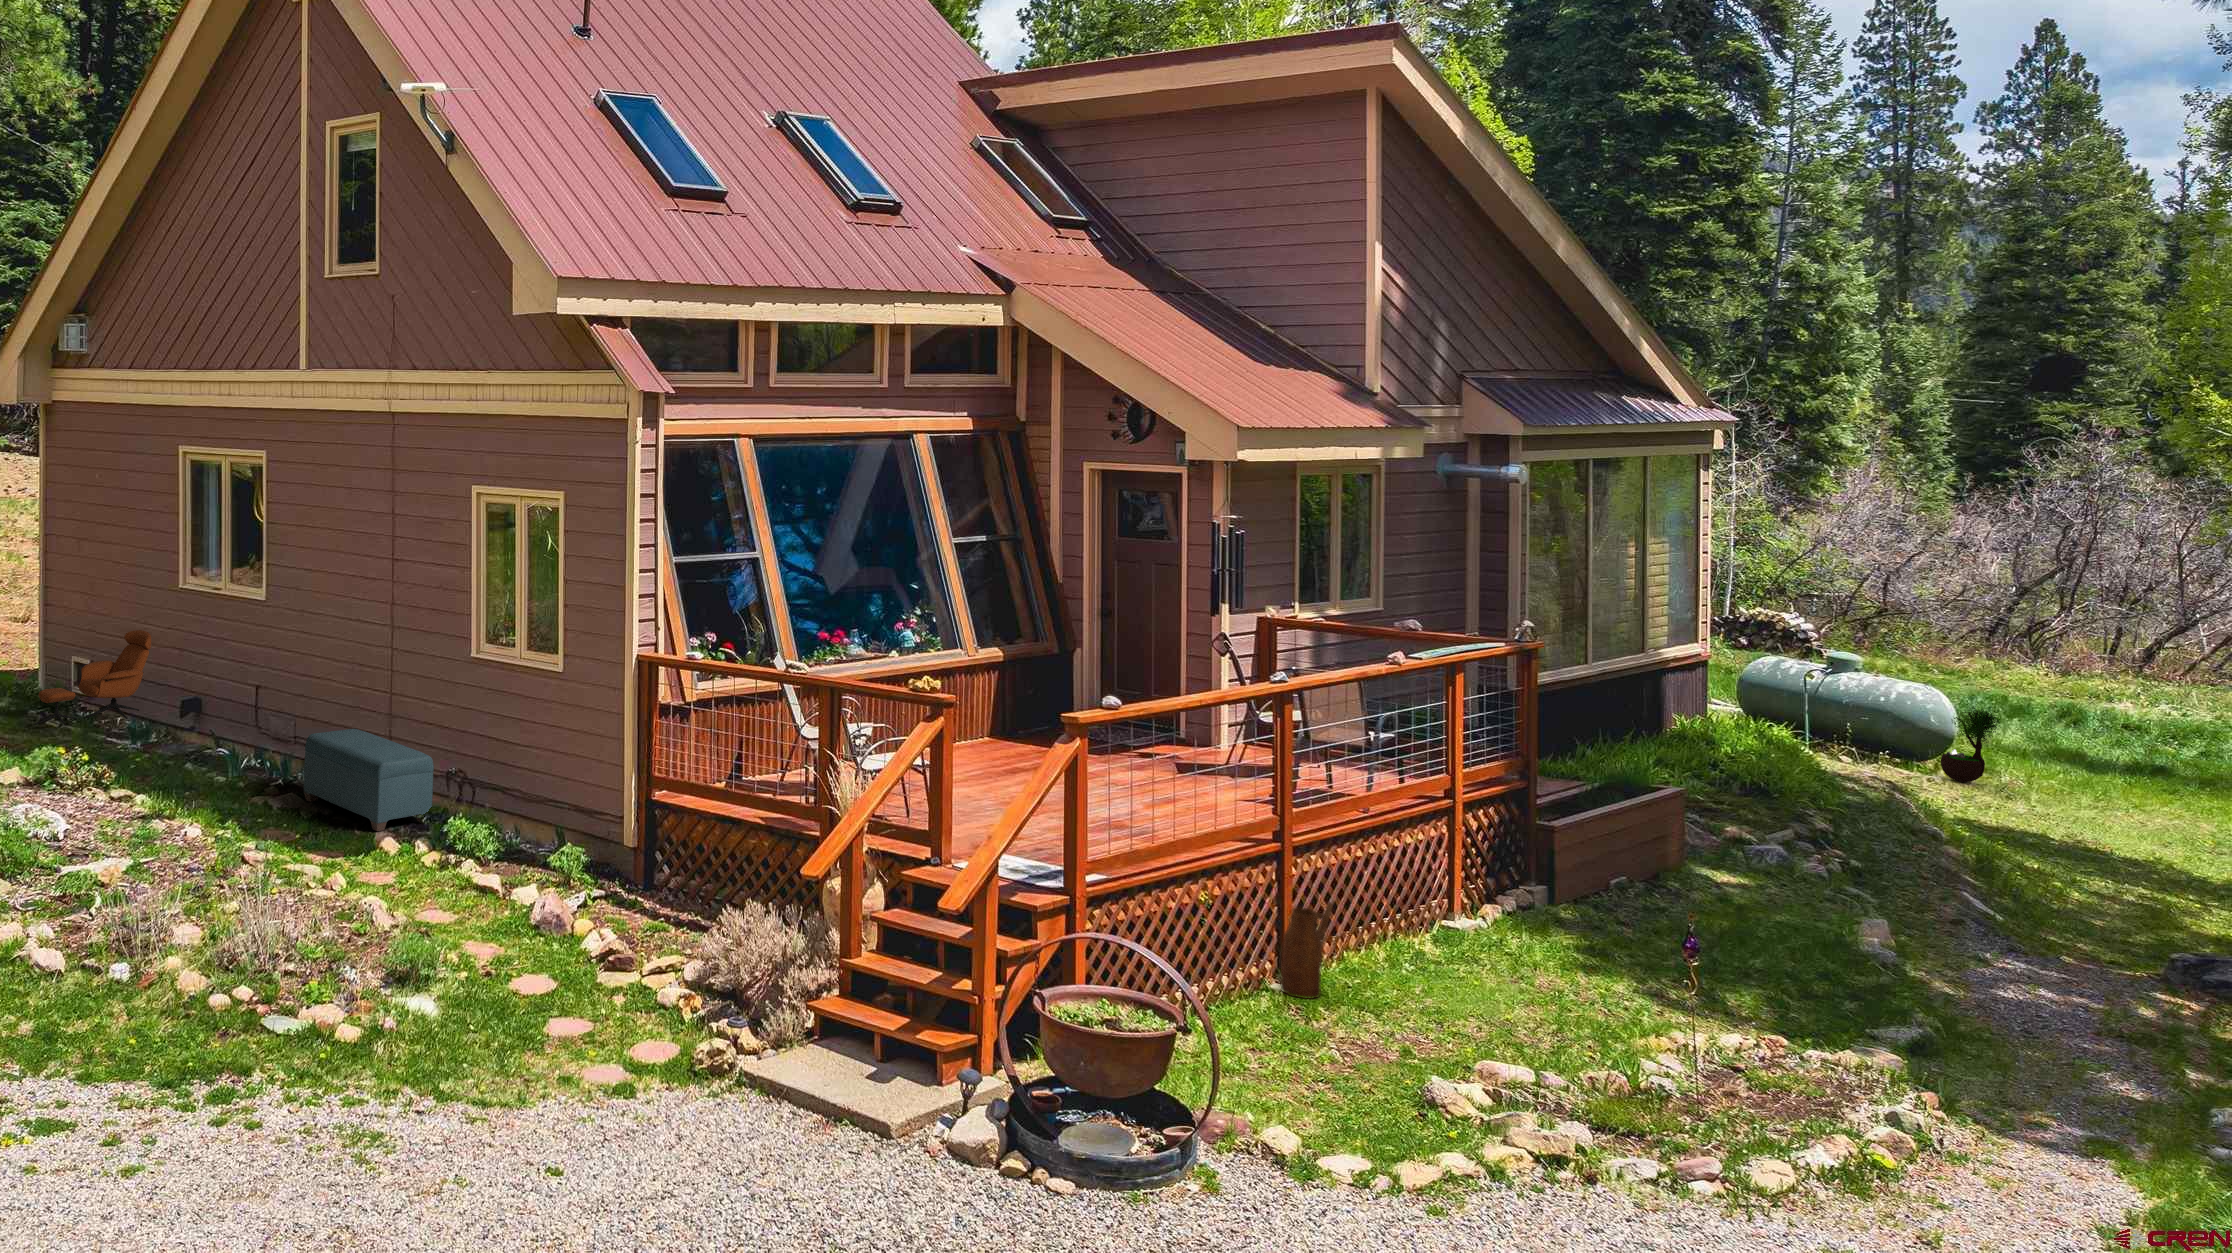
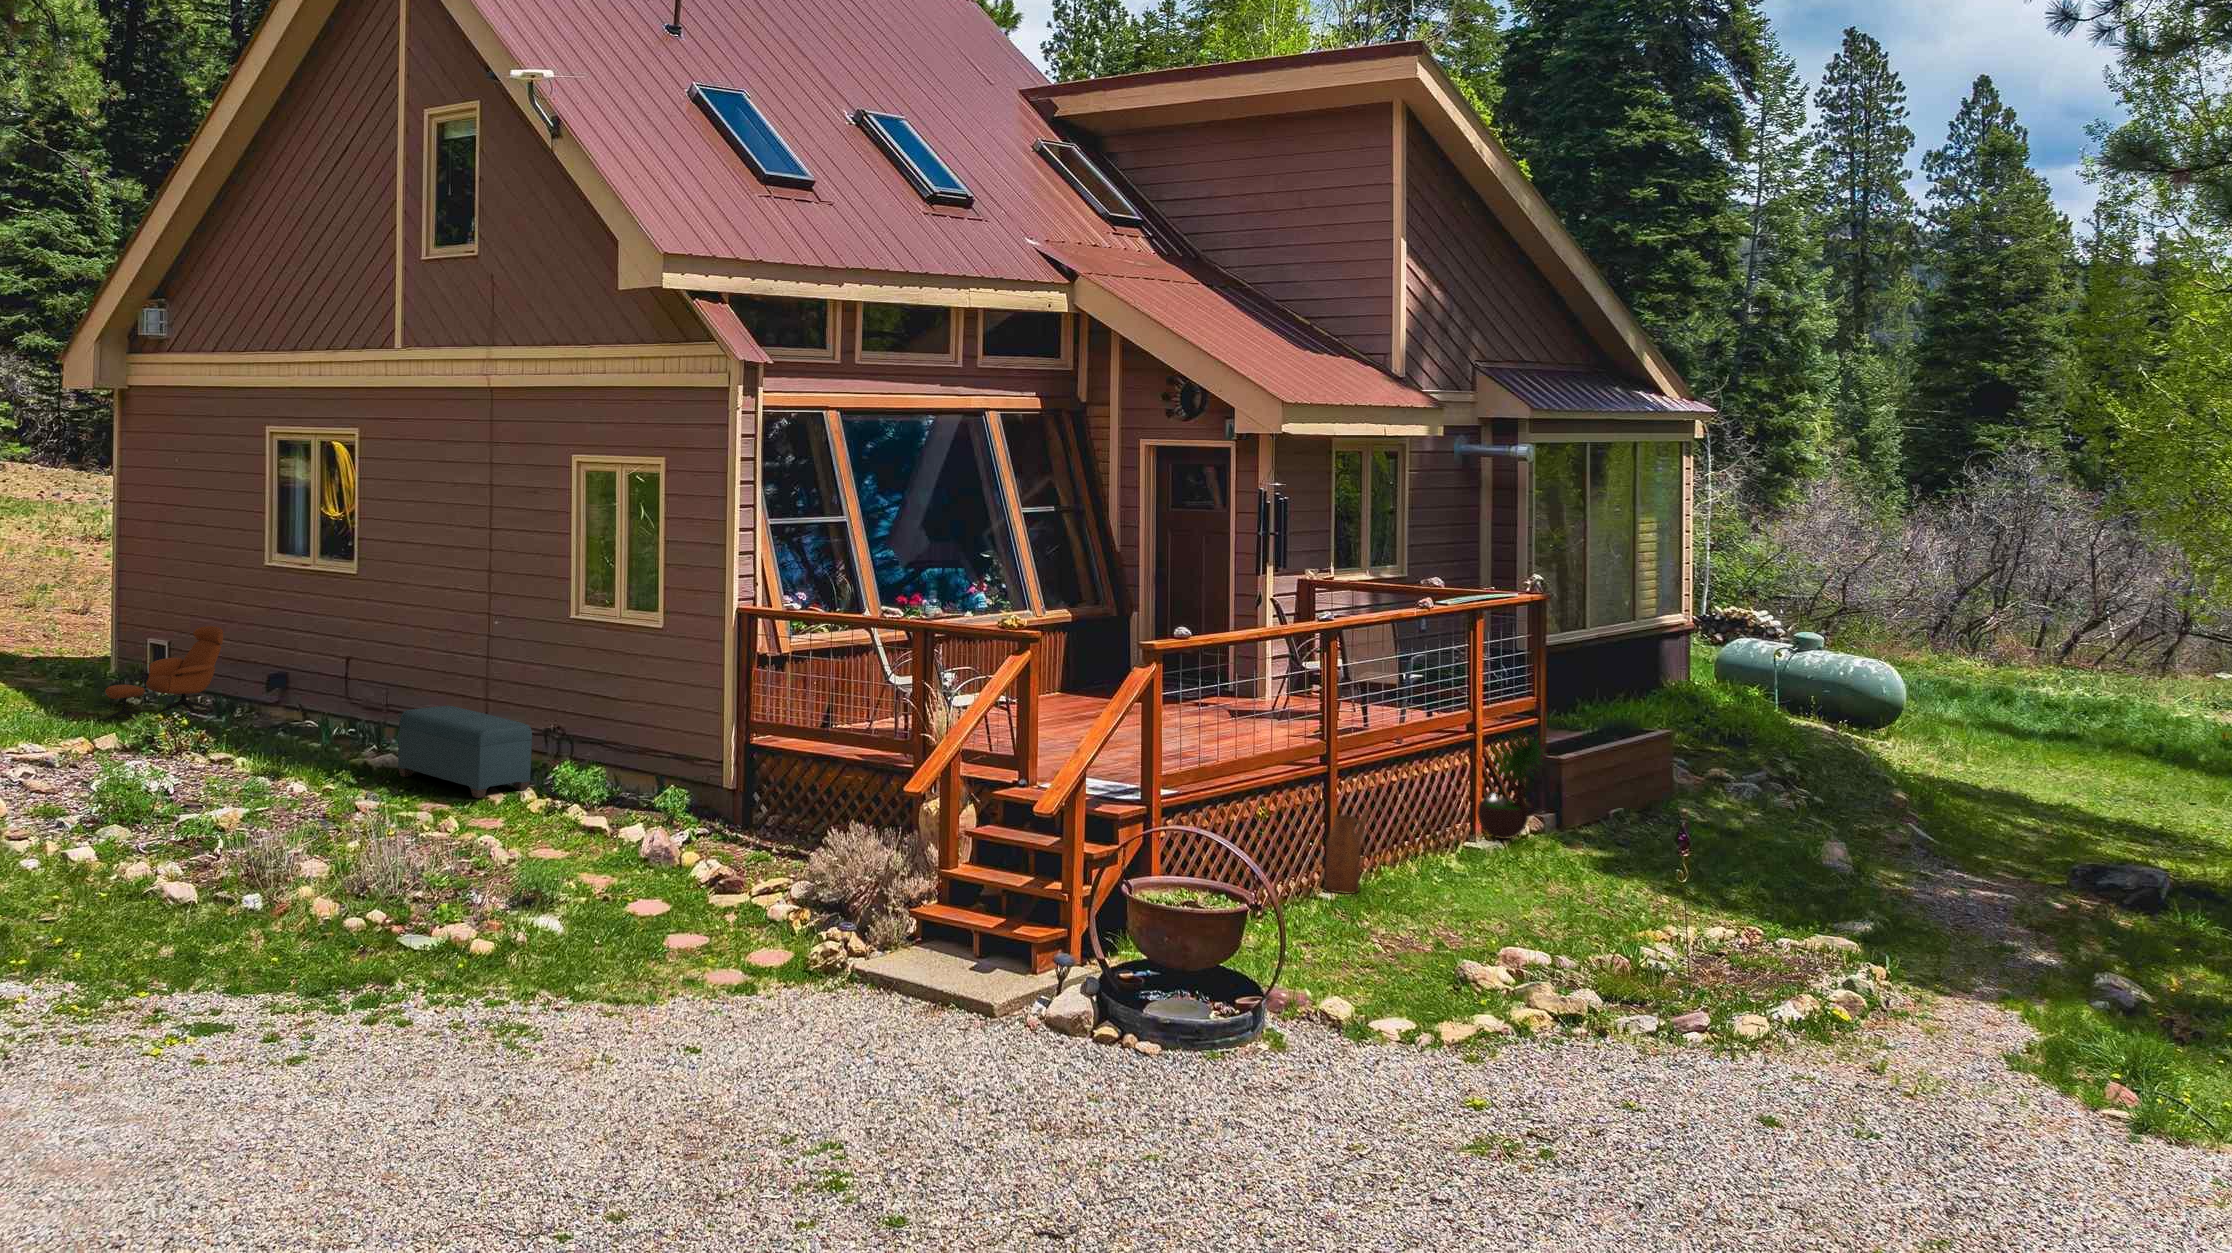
potted tree: present [1941,706,2000,782] -> present [1478,734,1544,839]

